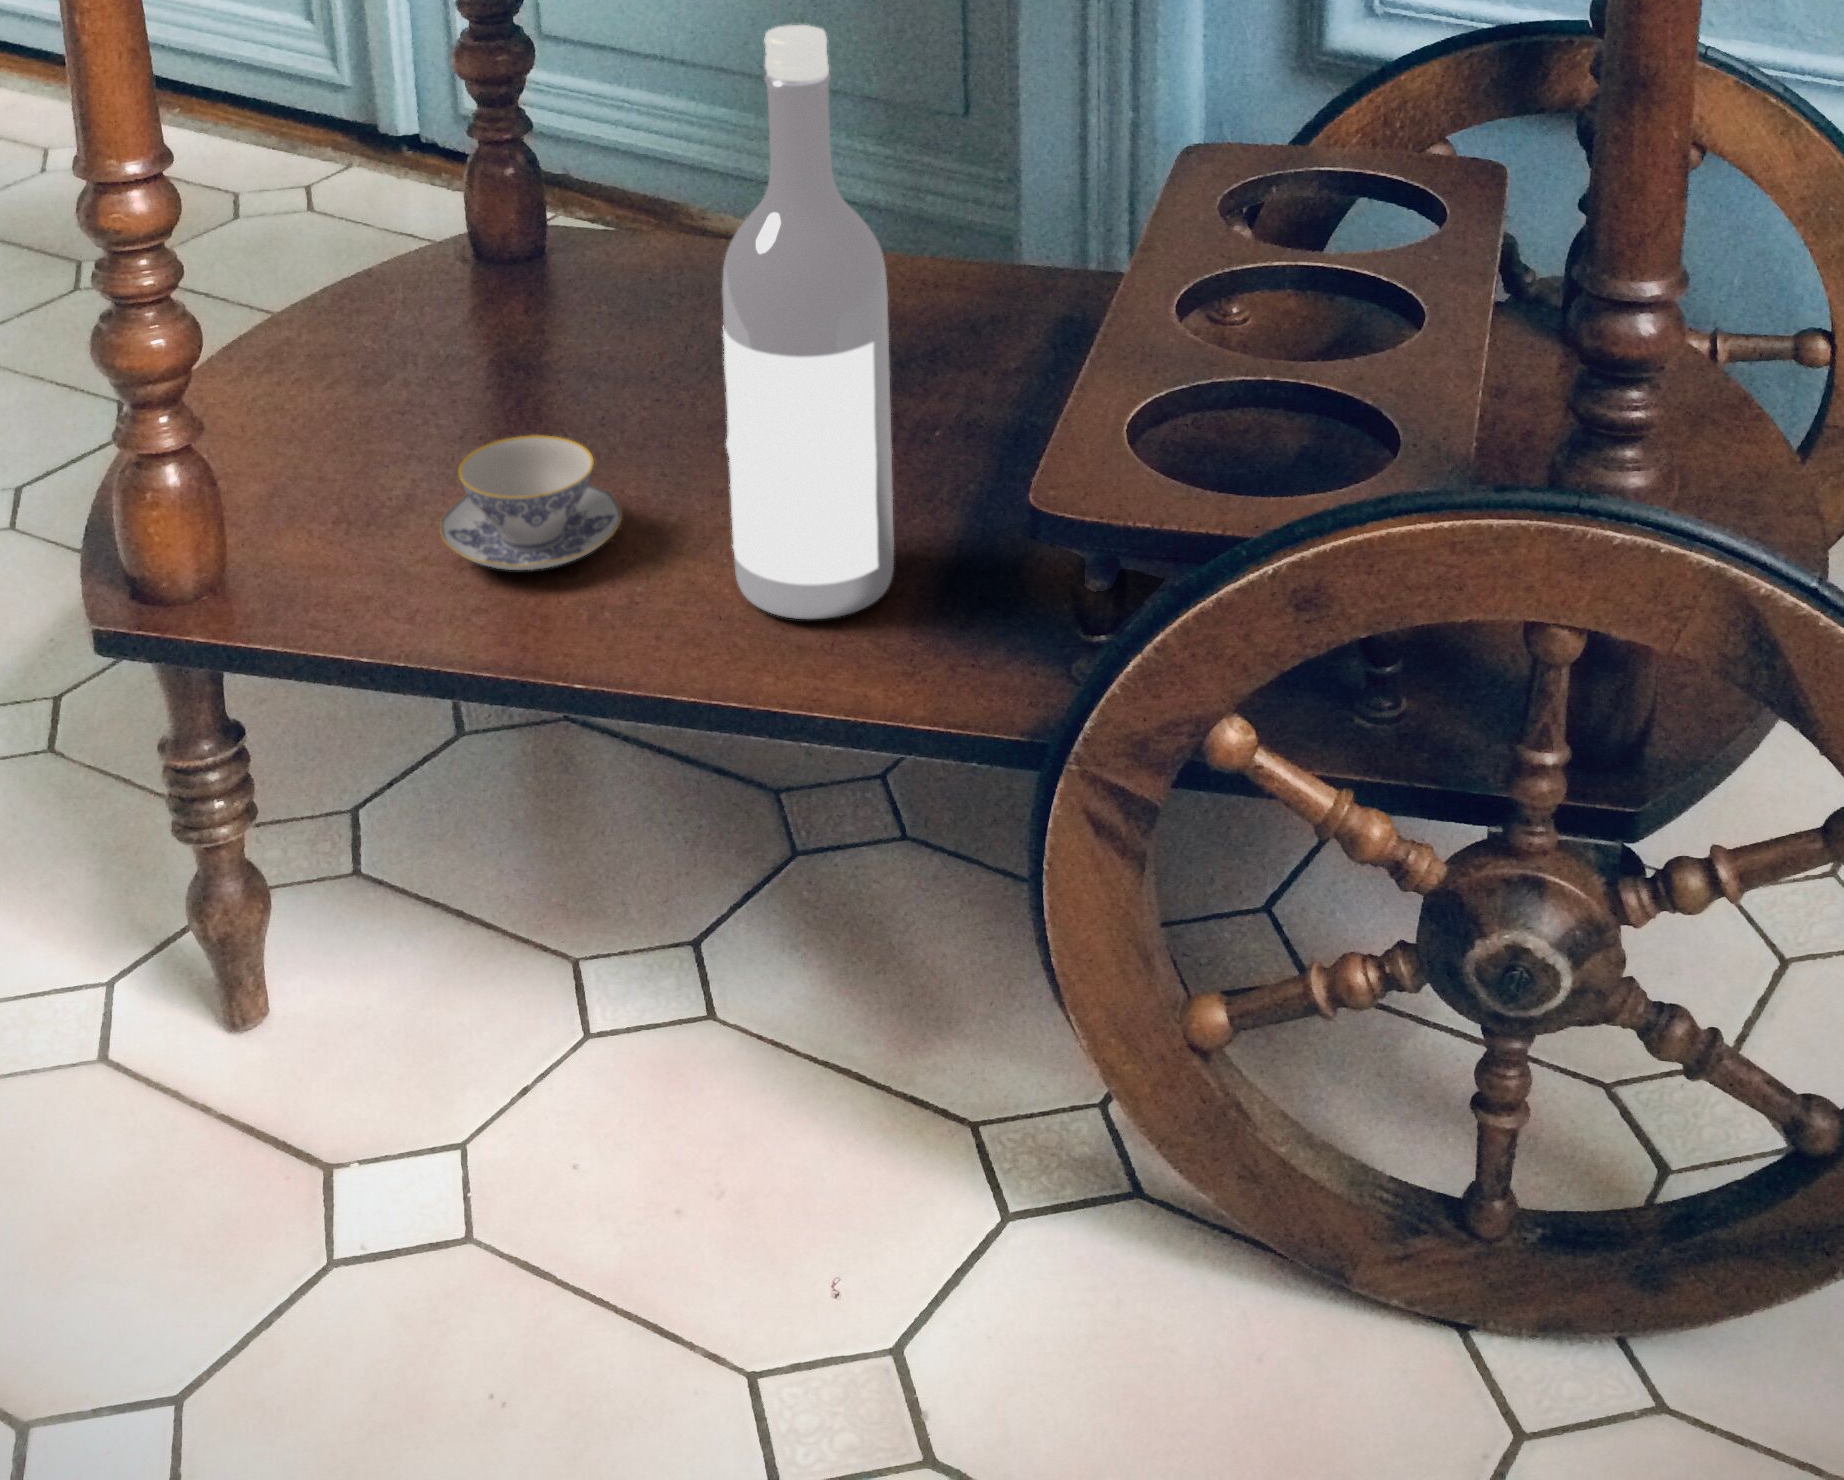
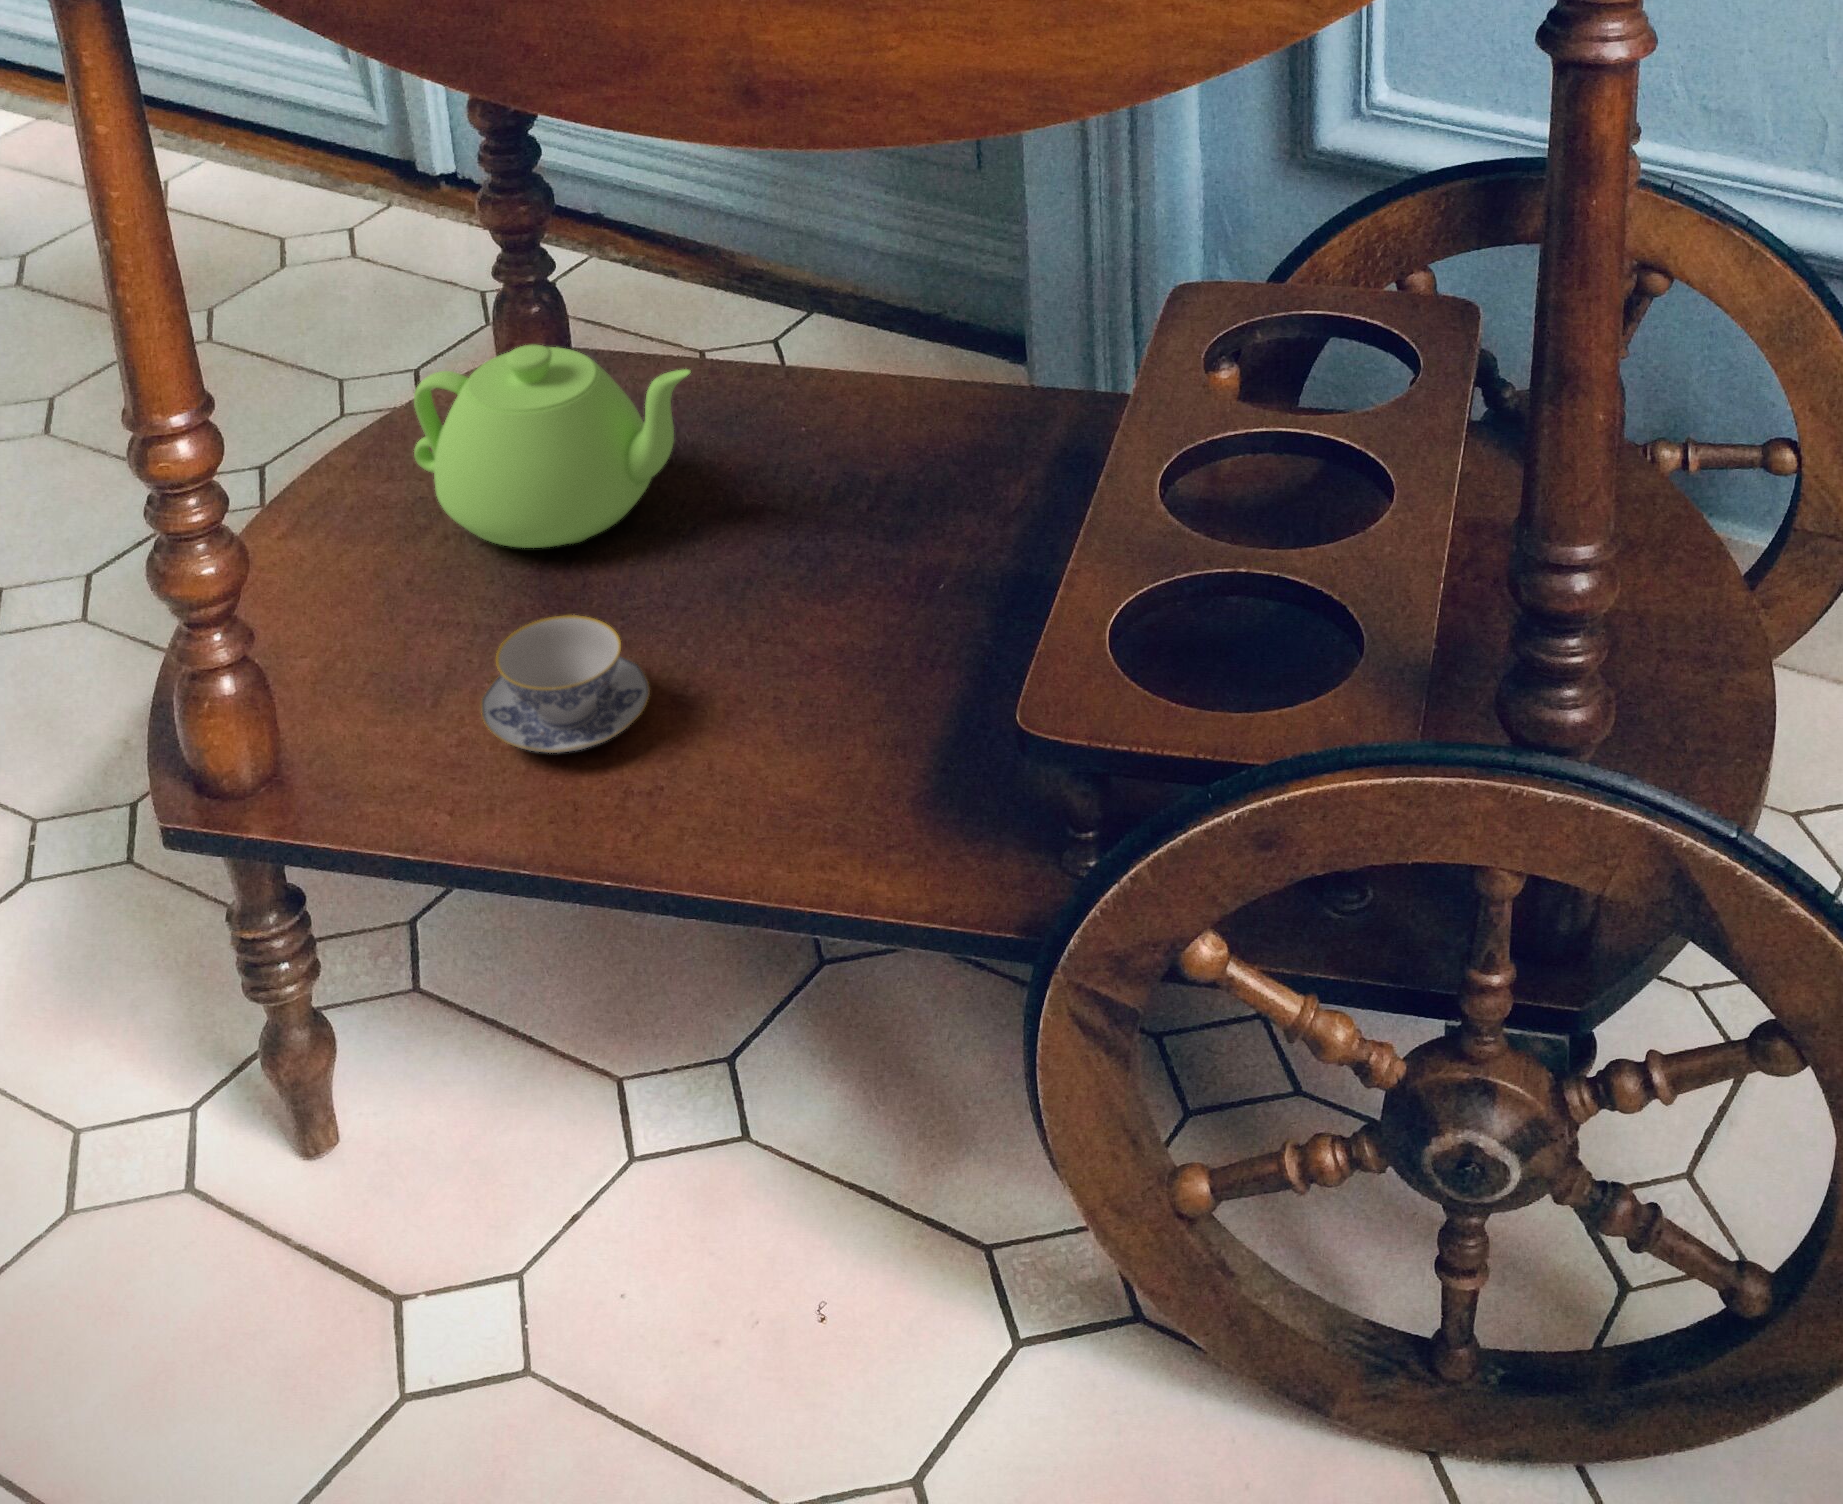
wine bottle: present [722,25,894,620] -> none [731,273,902,802]
teapot: none [374,182,673,394] -> present [414,345,690,548]

